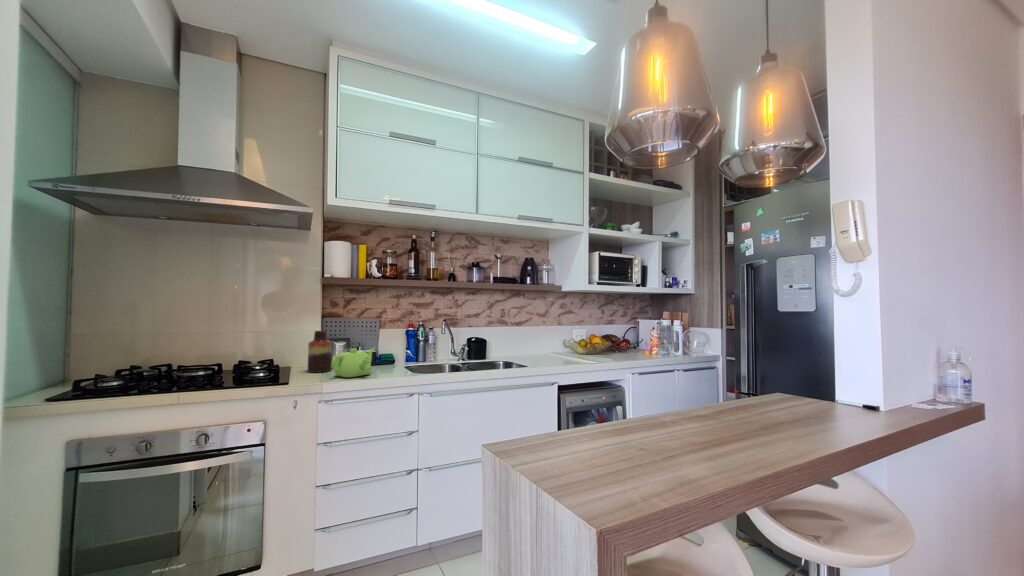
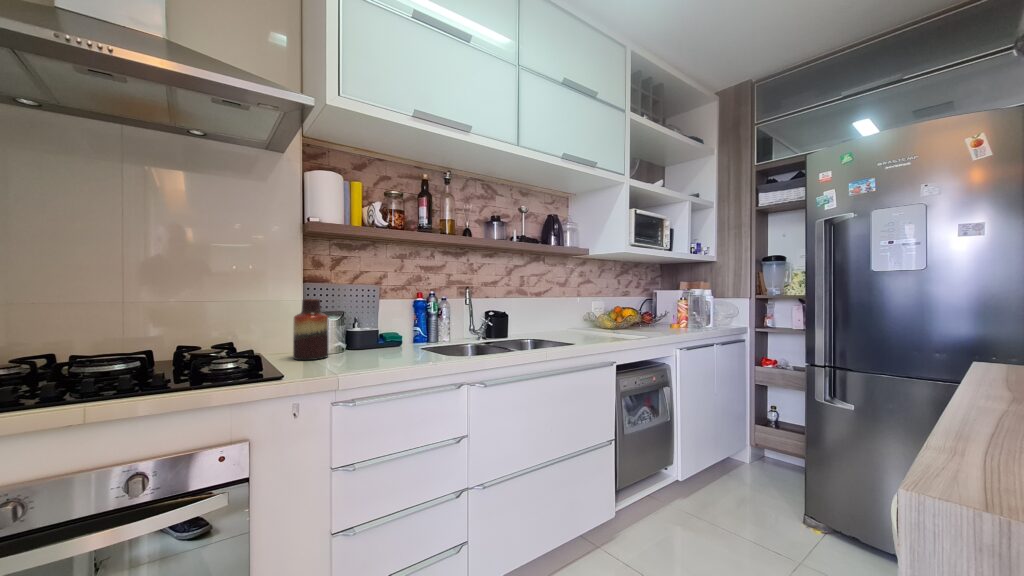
teapot: present [331,348,374,377] -> none [342,323,401,365]

